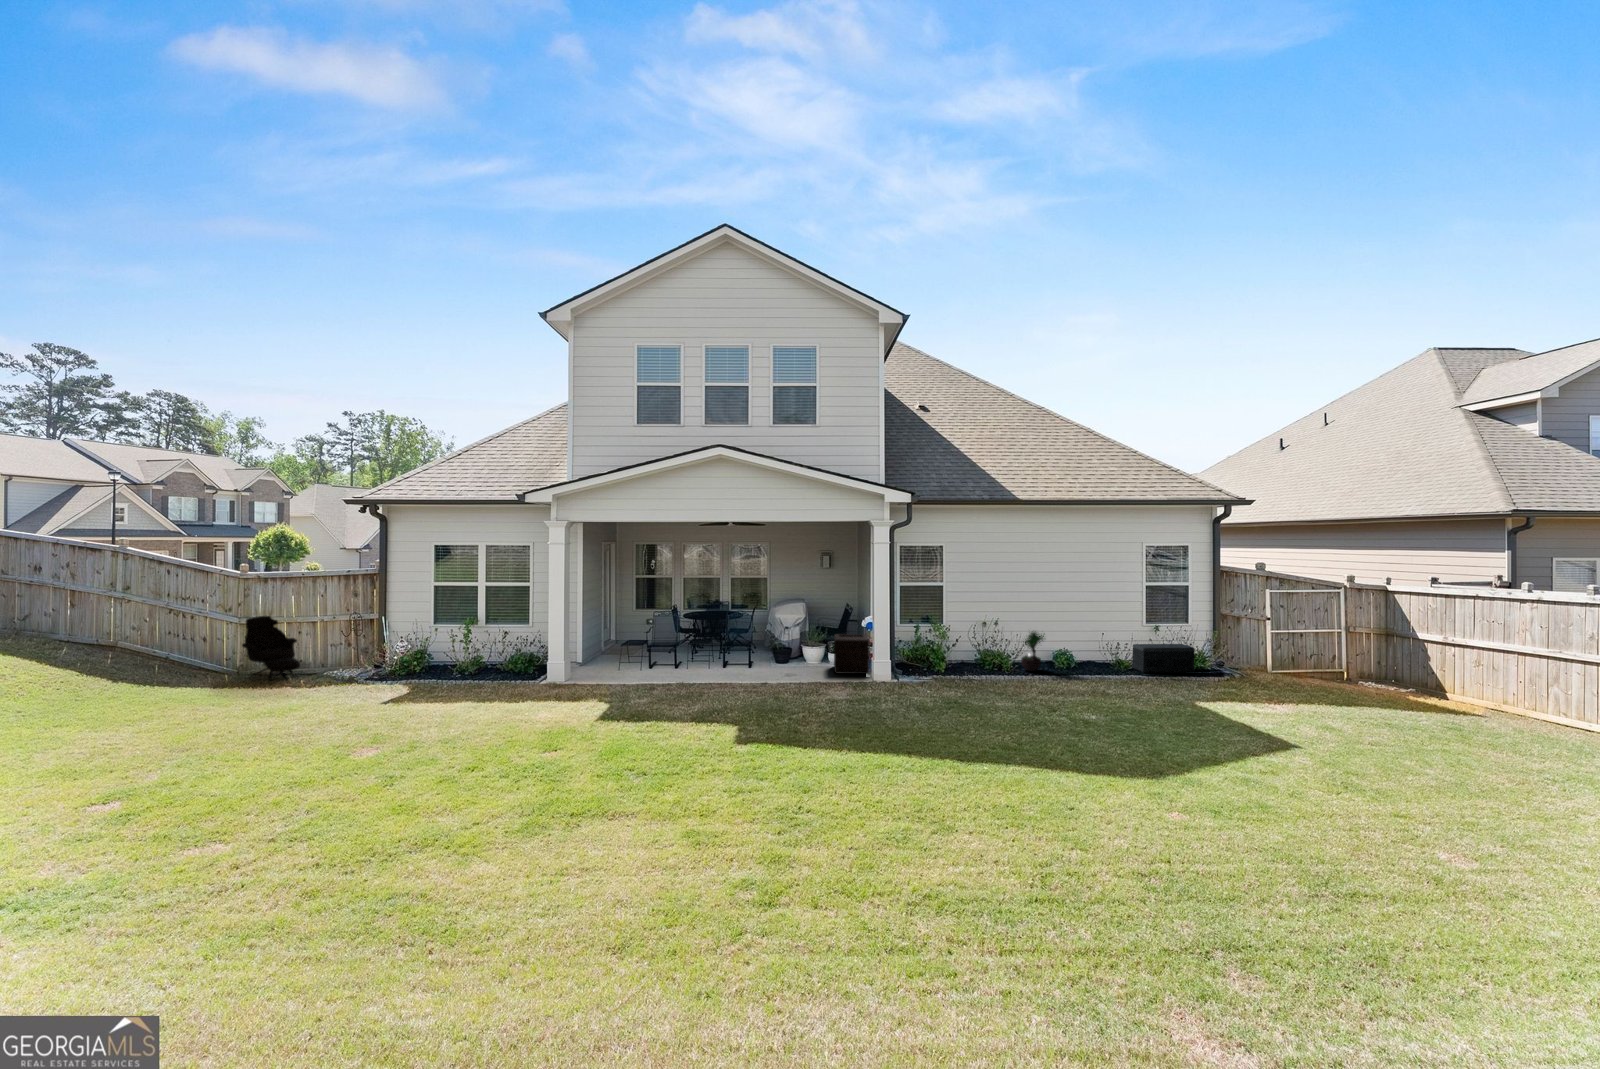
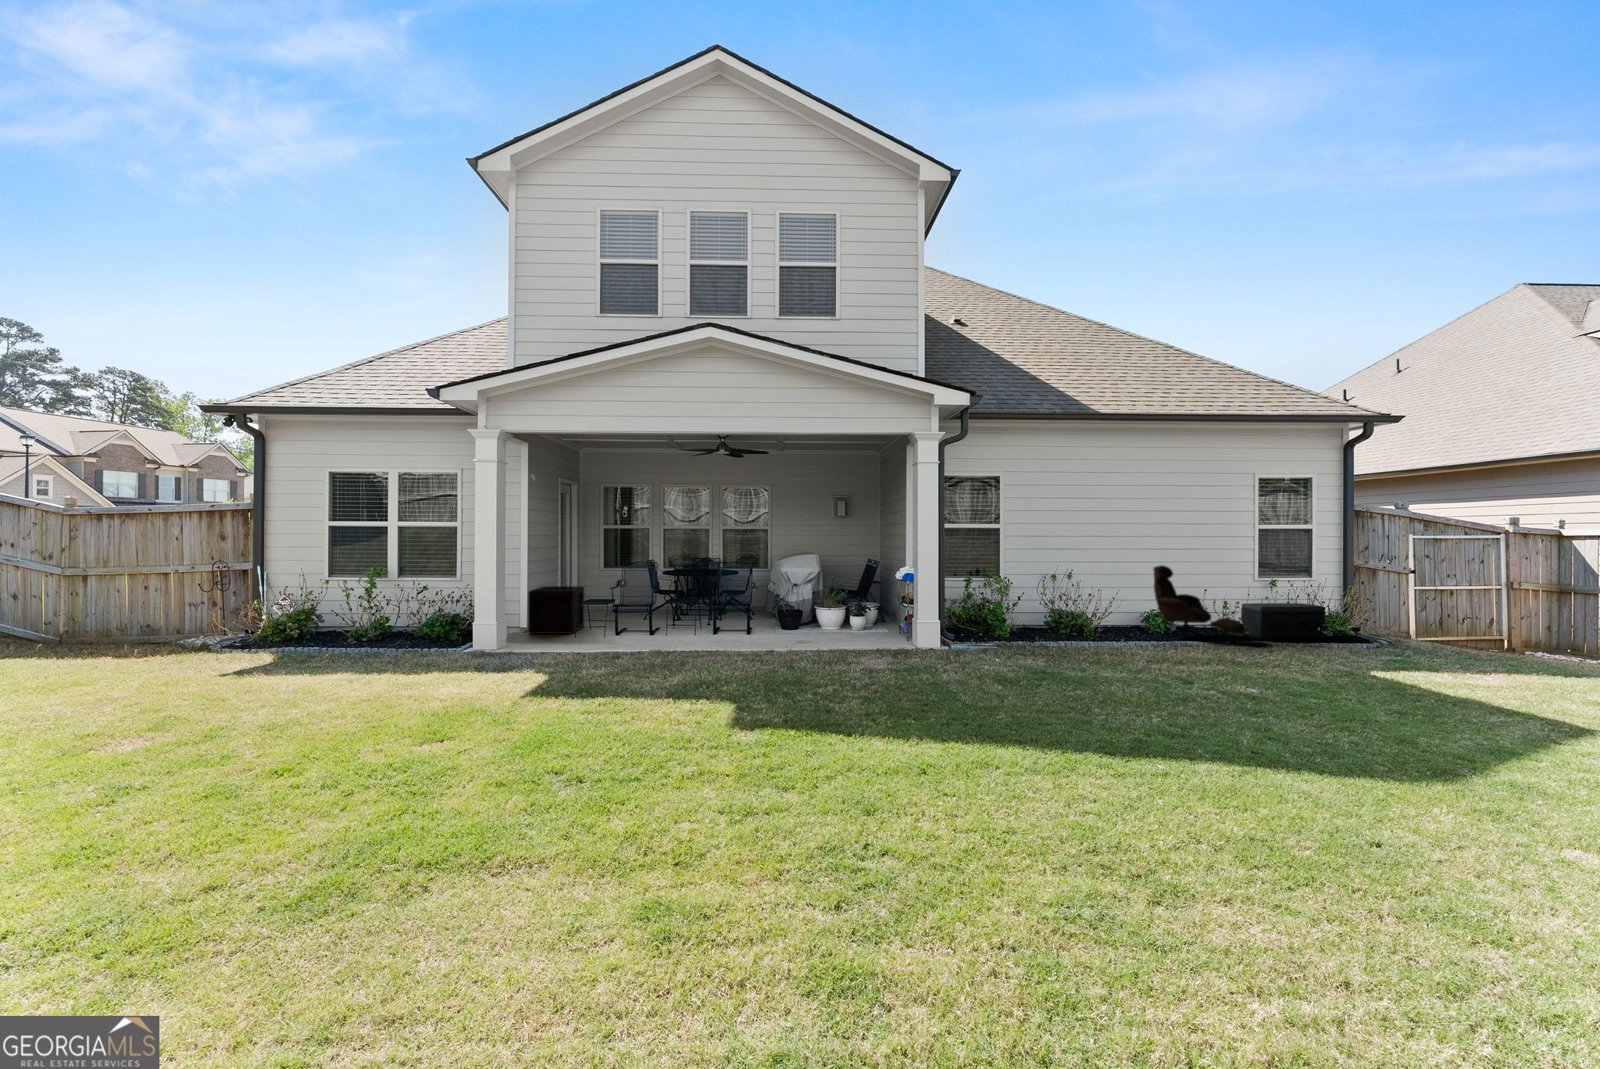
lounge chair: present [242,616,300,679] -> present [1153,565,1246,644]
potted tree: present [1021,631,1044,671] -> none [1101,580,1138,637]
wooden crate: present [834,634,869,674] -> present [528,586,584,634]

